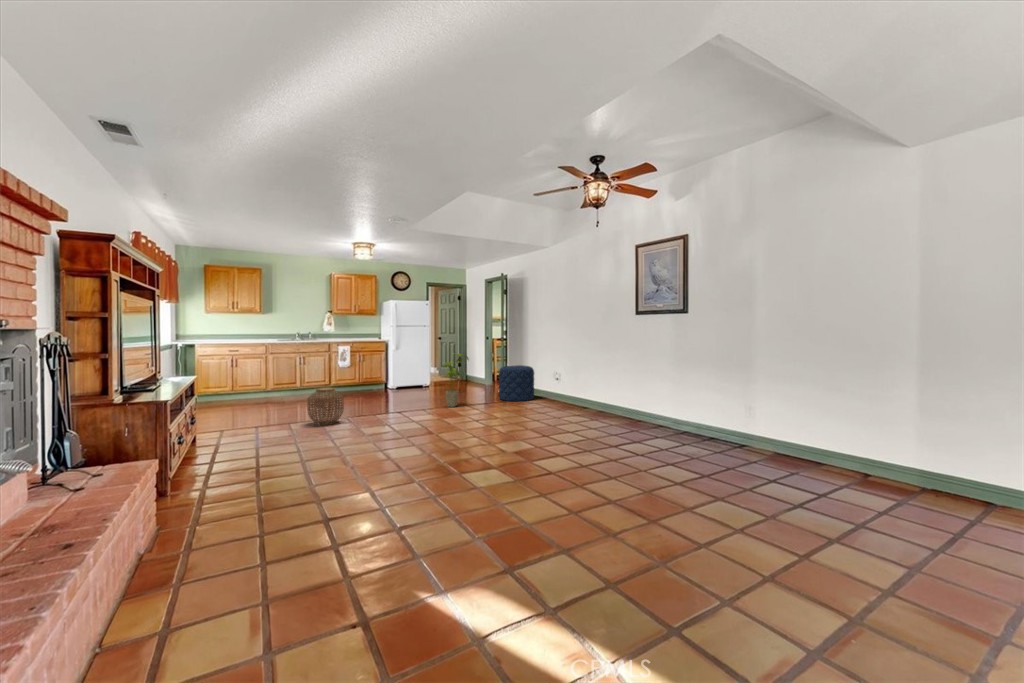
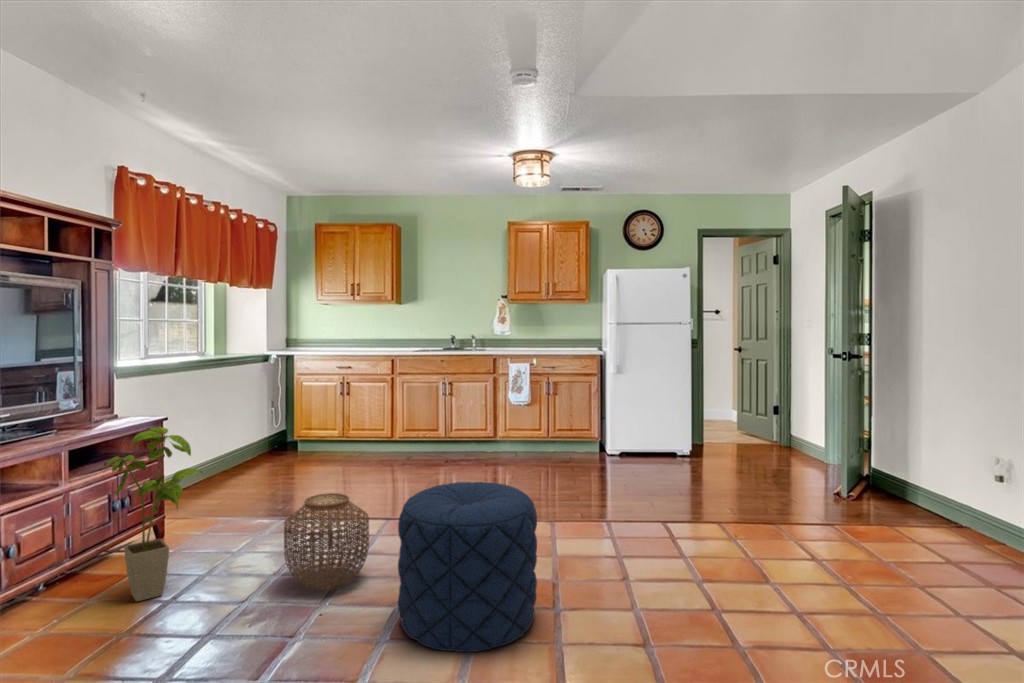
house plant: present [443,354,468,407] -> present [105,427,203,601]
pouf: present [499,365,534,401] -> present [398,482,537,652]

